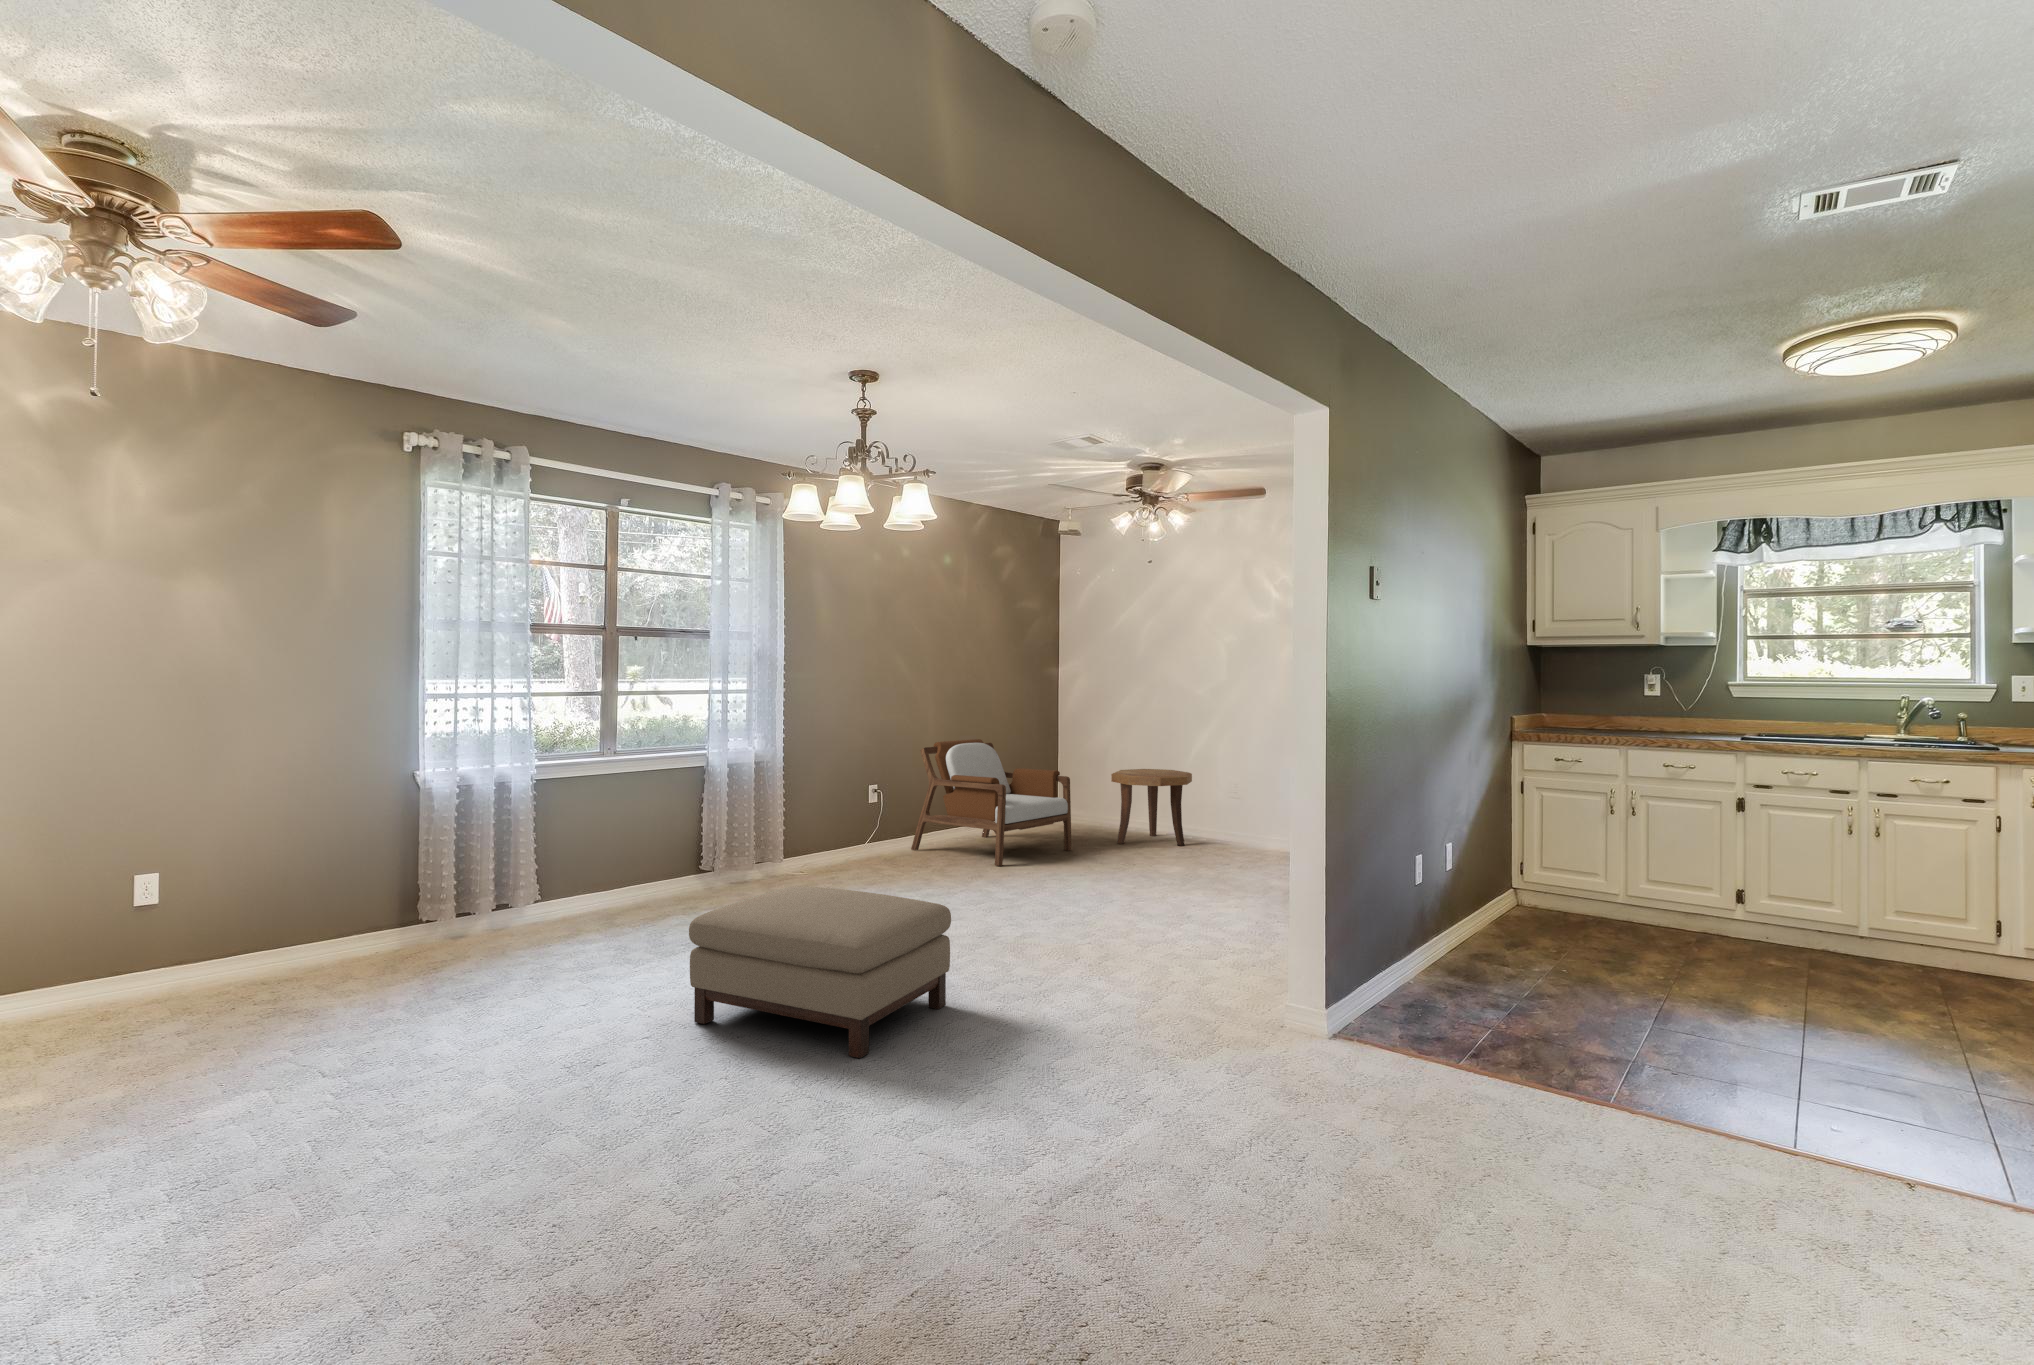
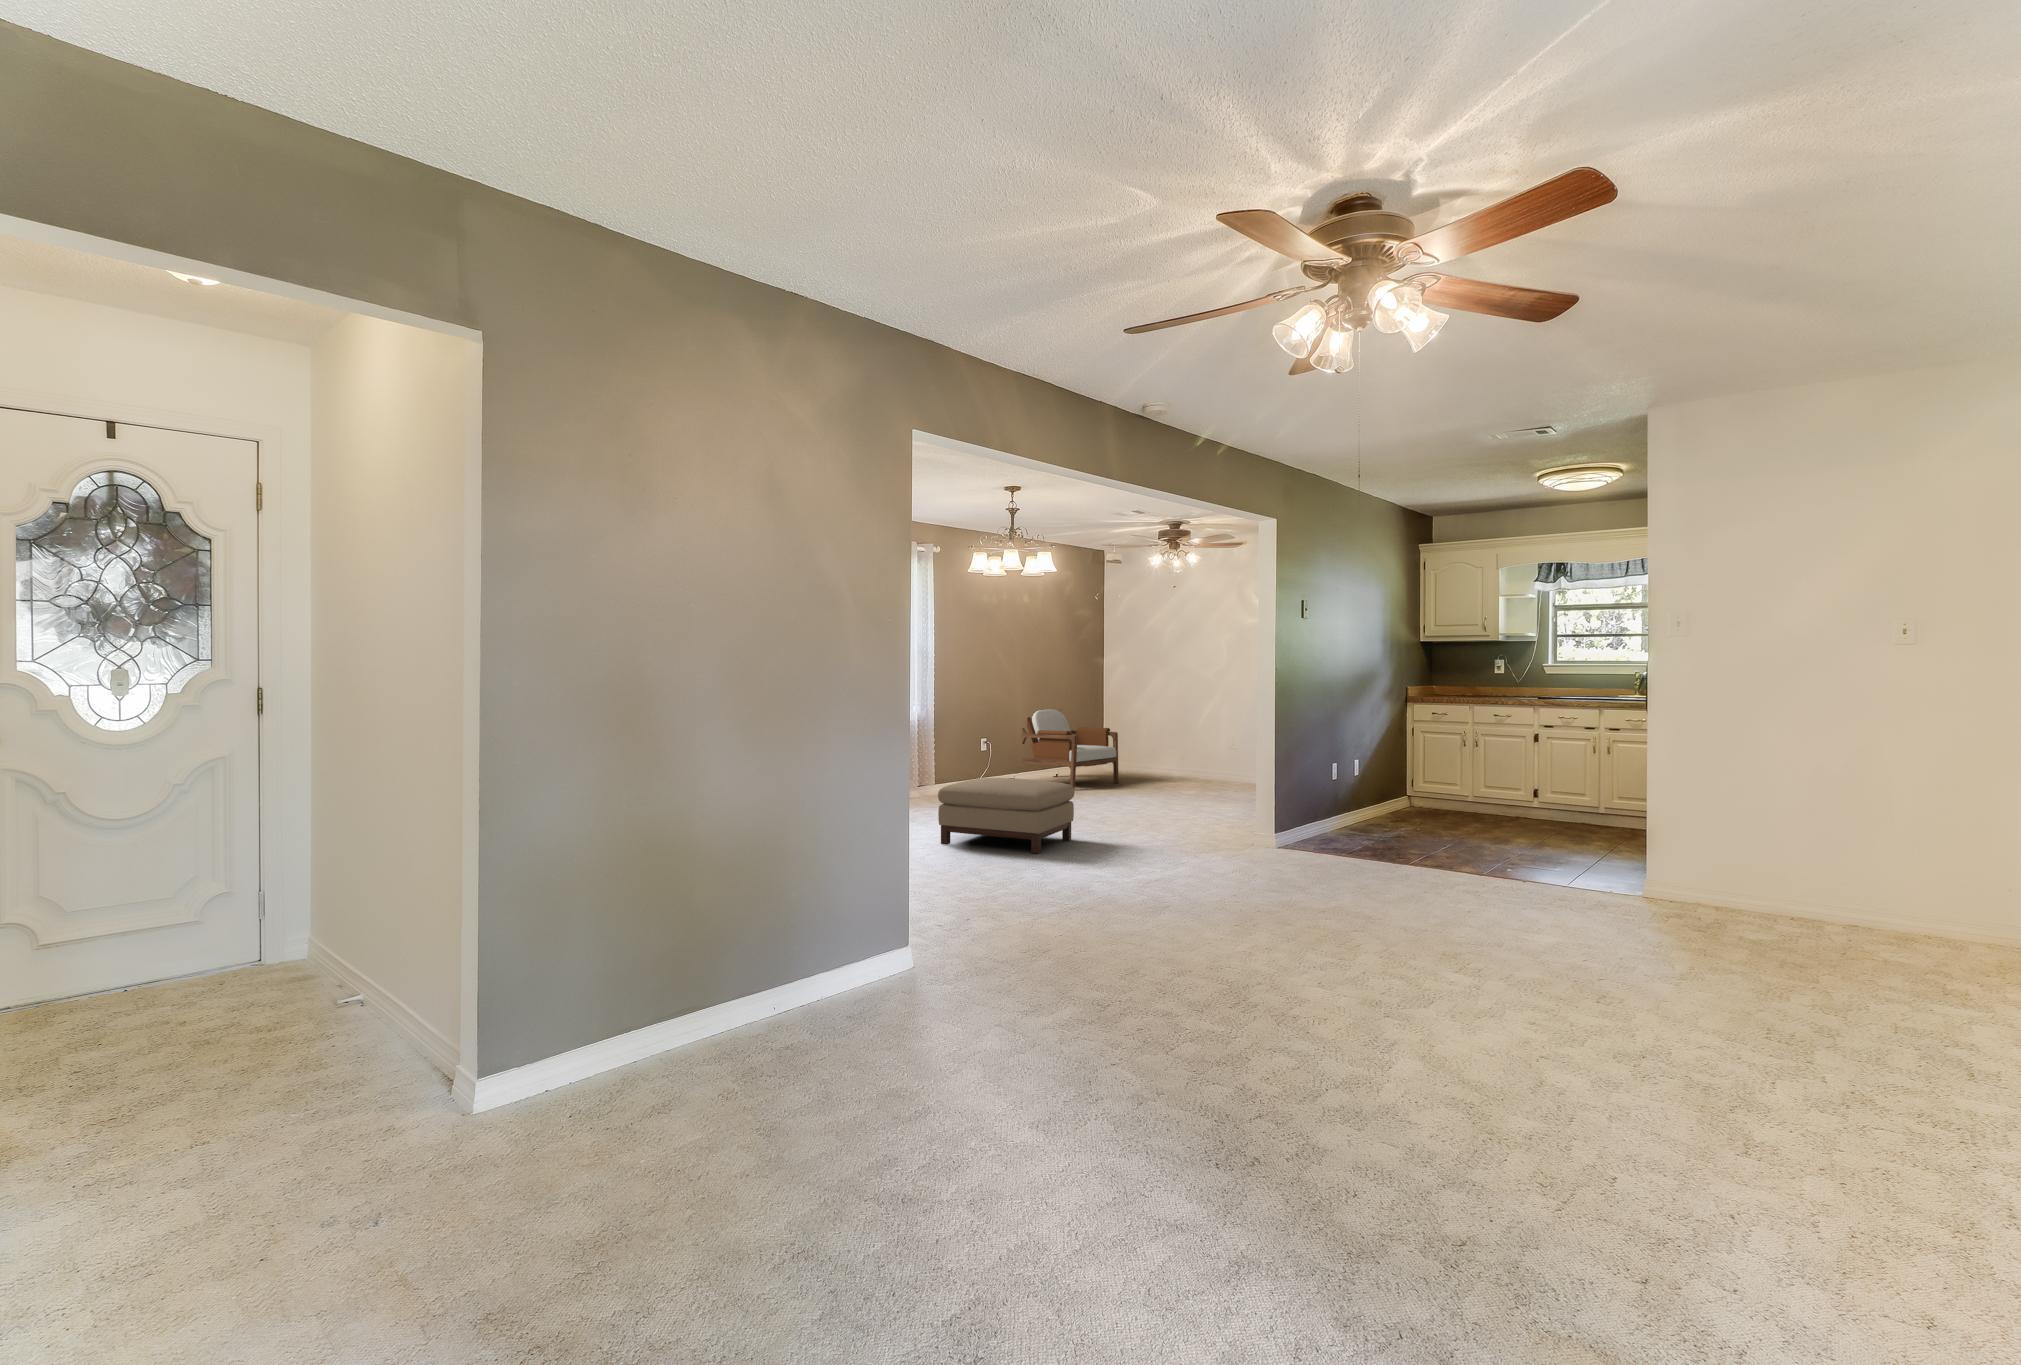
side table: present [1111,769,1192,846] -> none [1145,729,1202,781]

